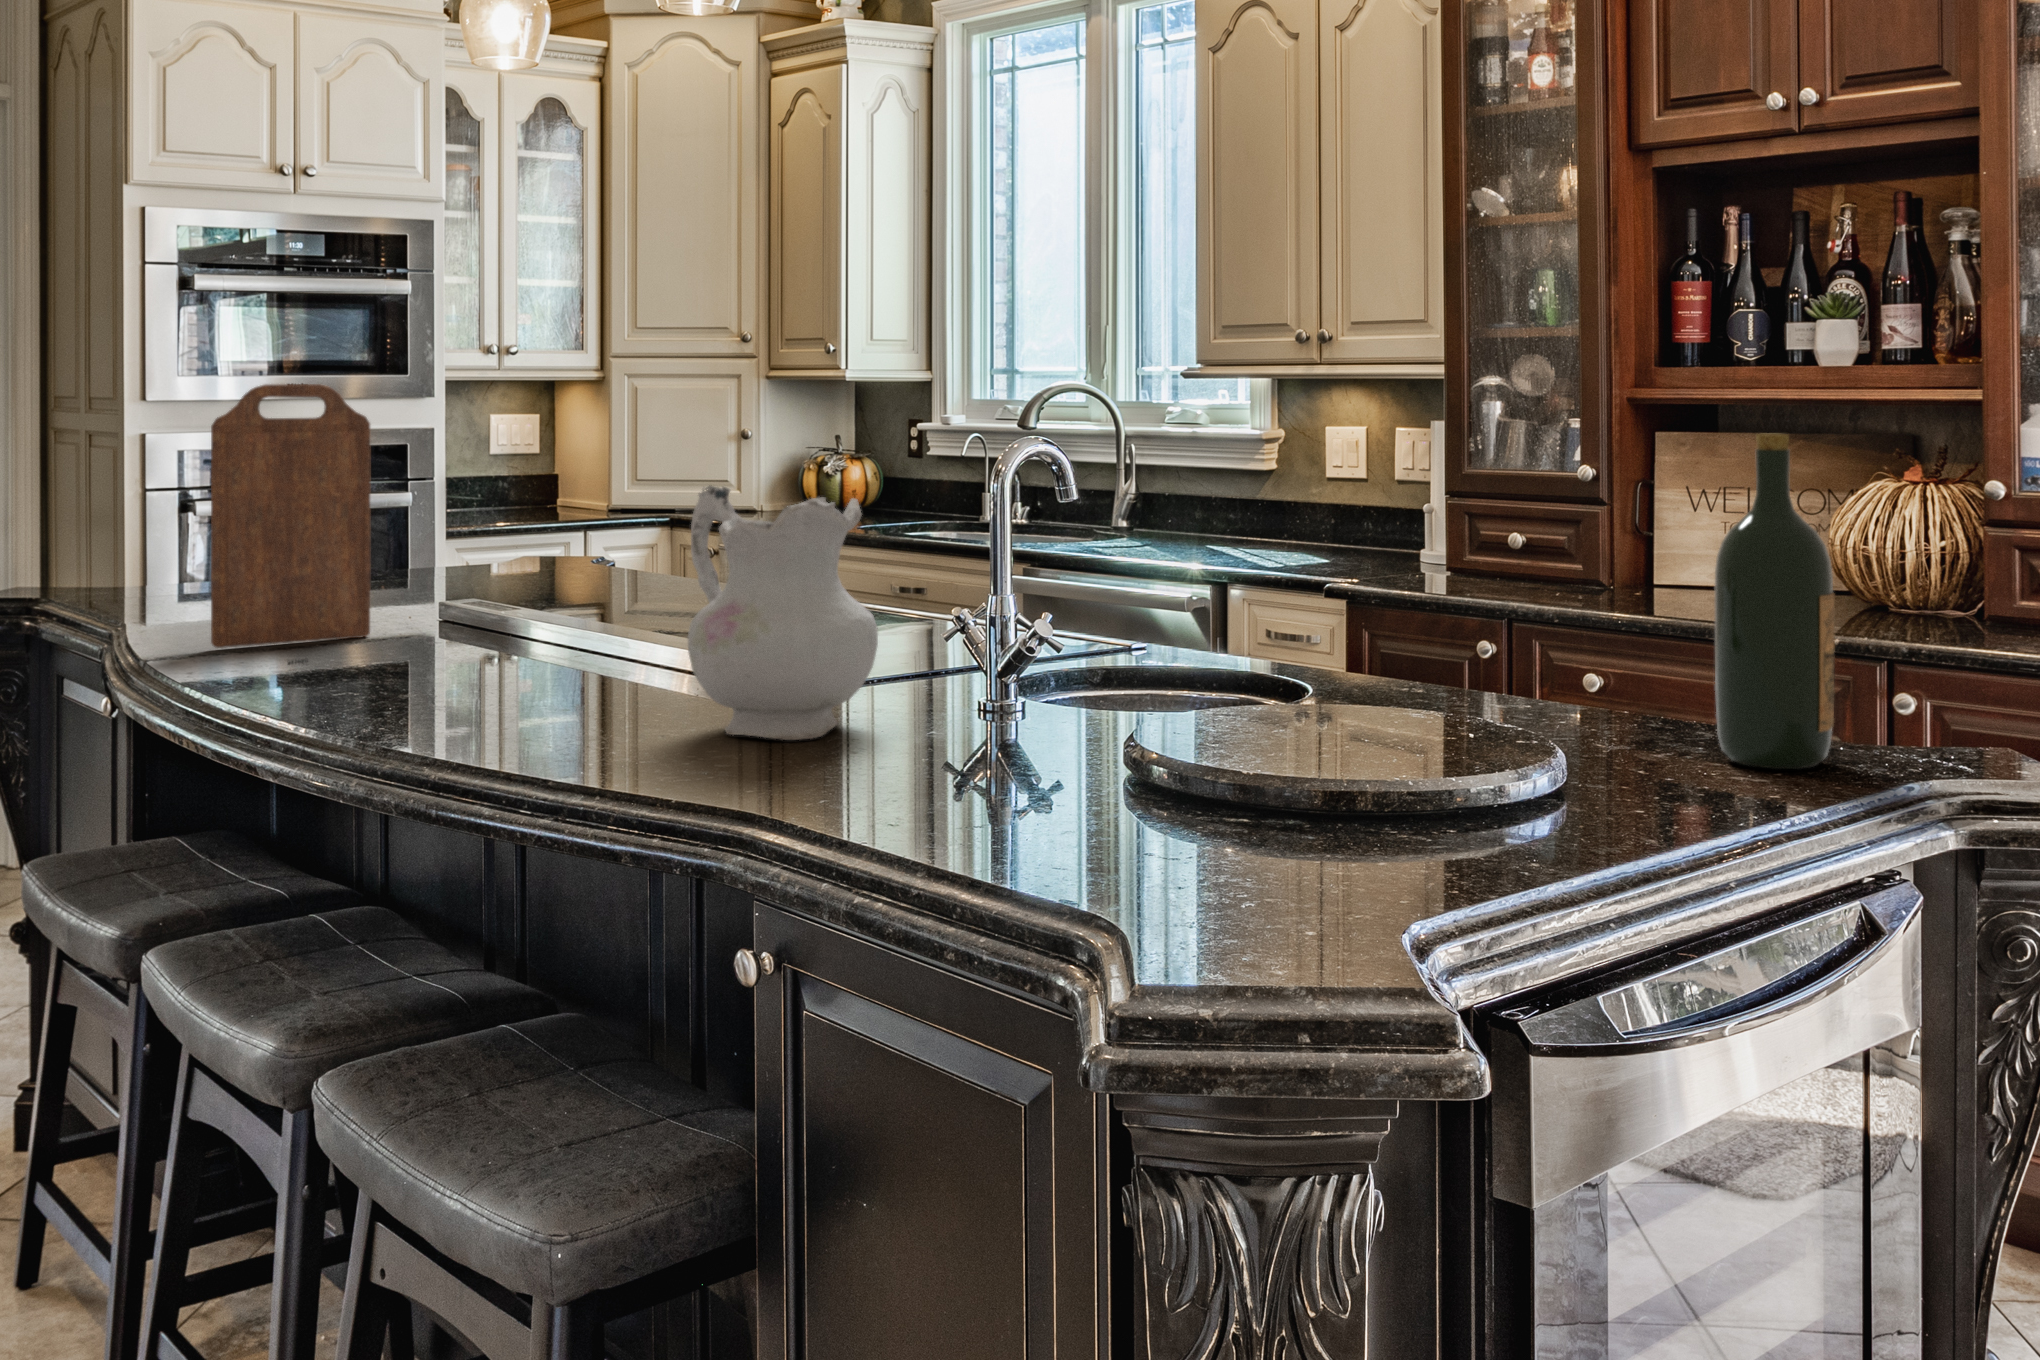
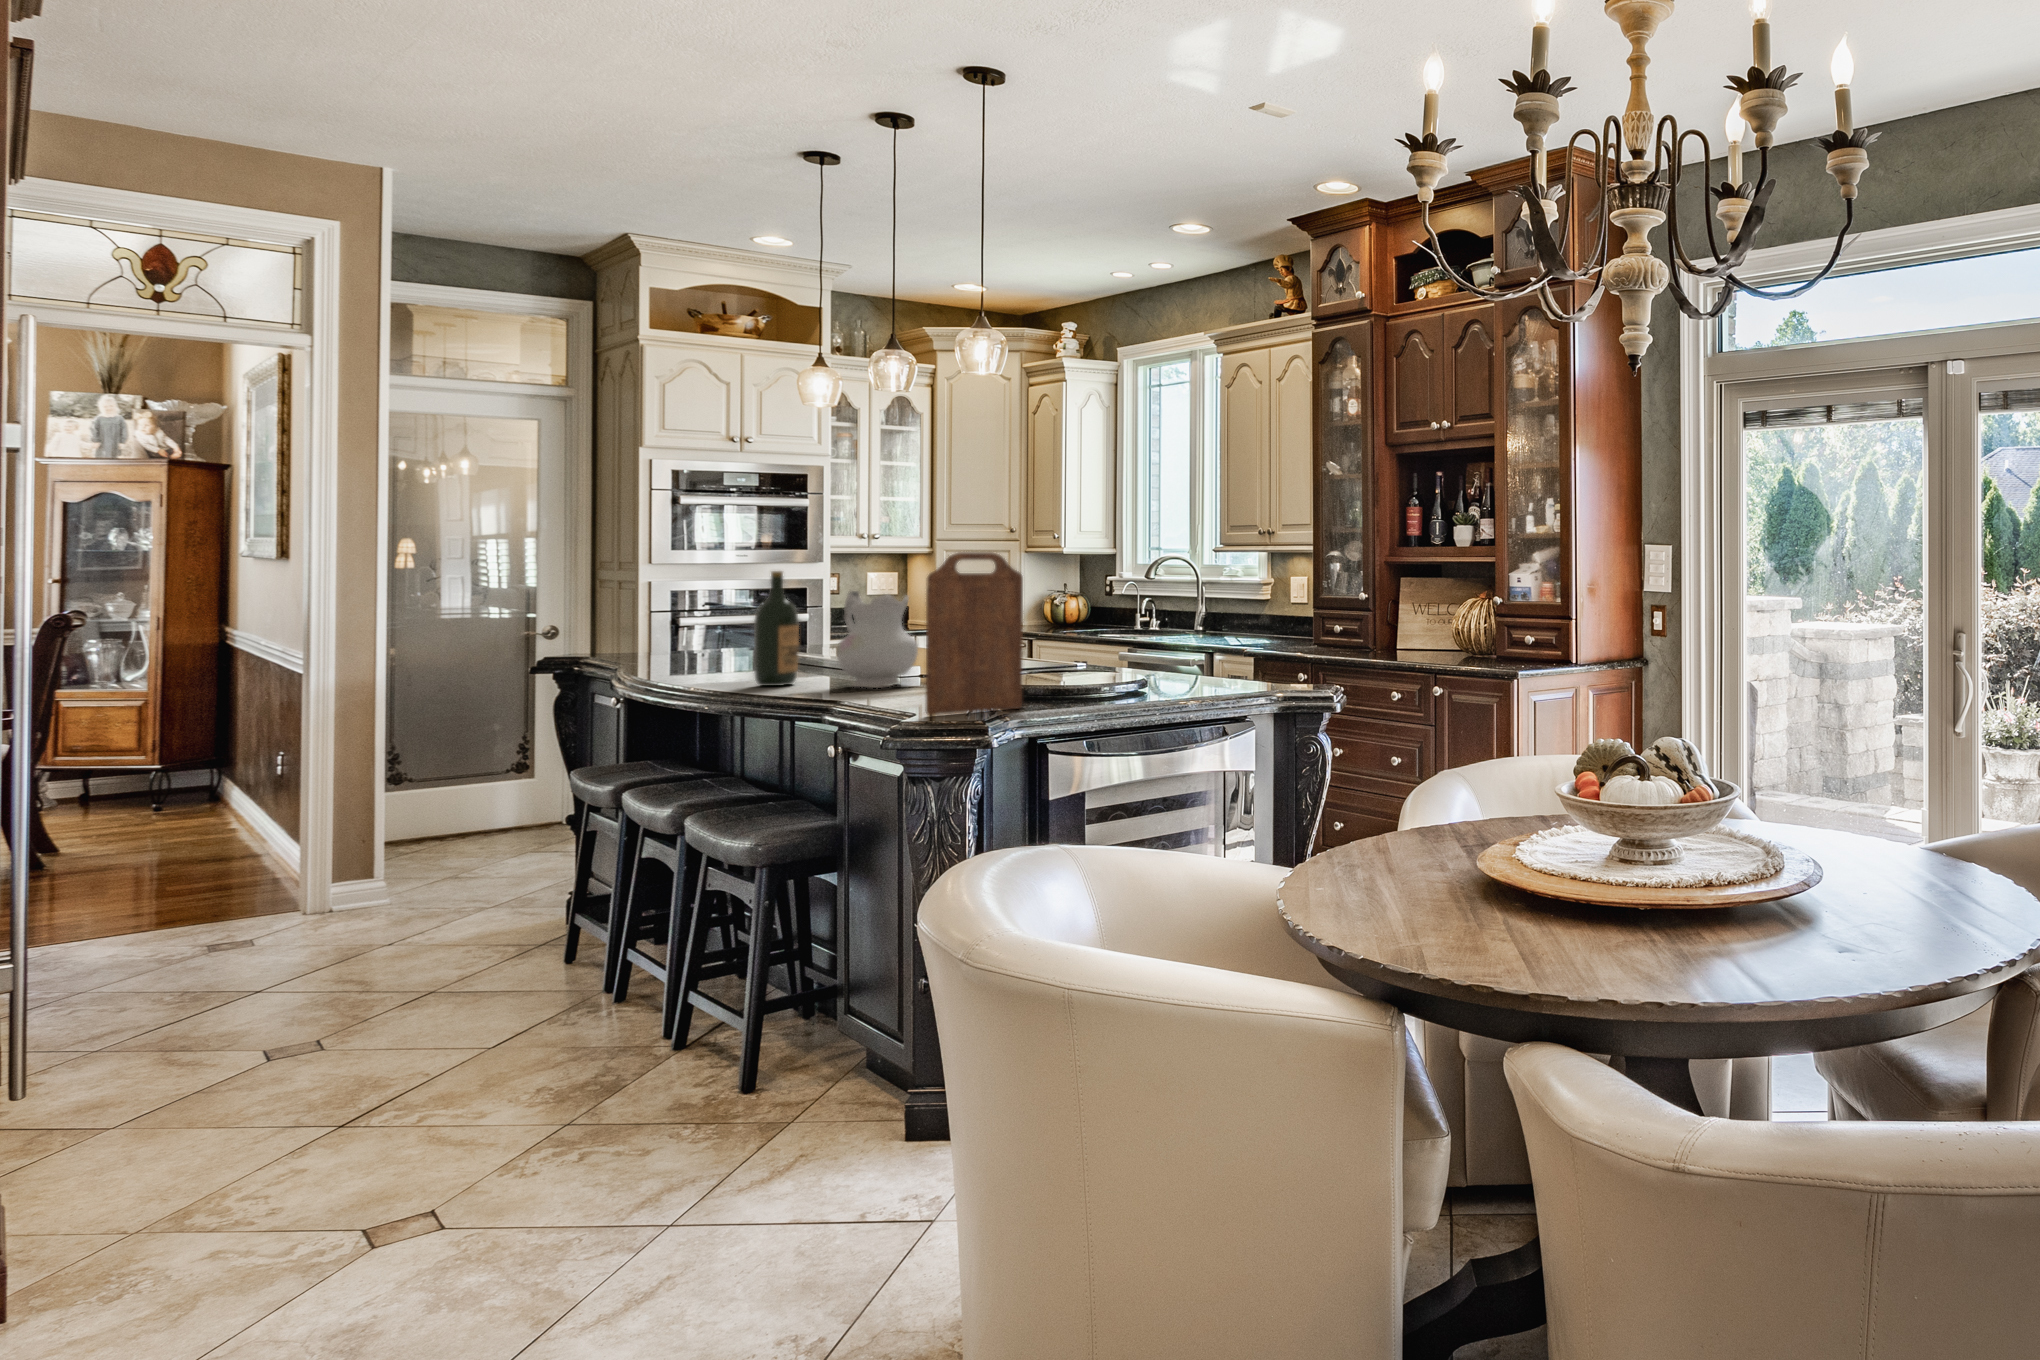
cutting board: present [211,384,370,648] -> present [925,552,1023,715]
wine bottle: present [1715,433,1835,769] -> present [754,571,799,686]

